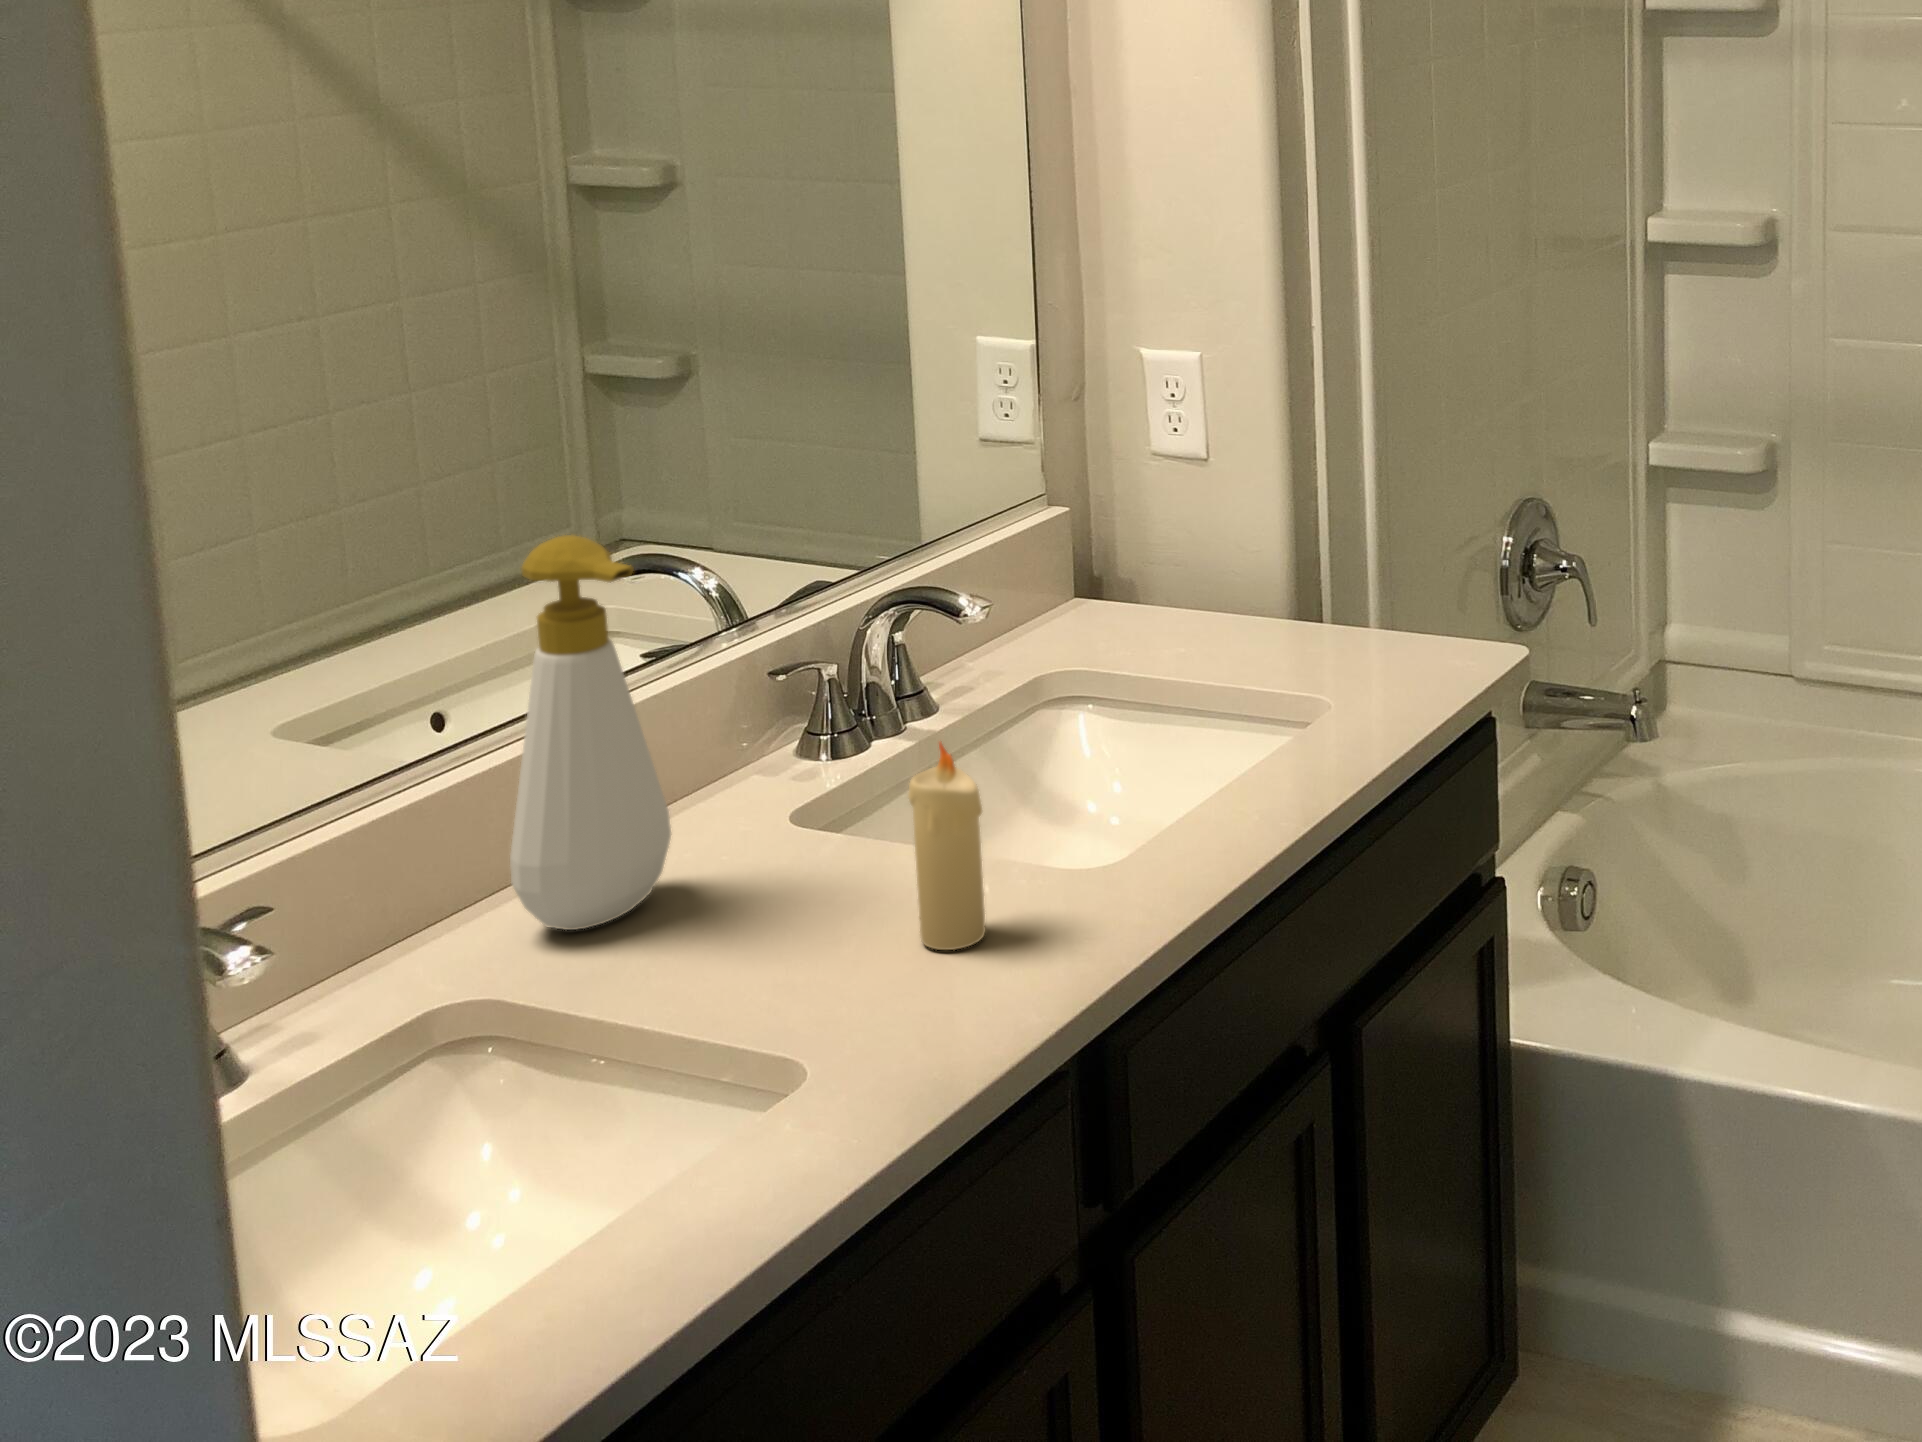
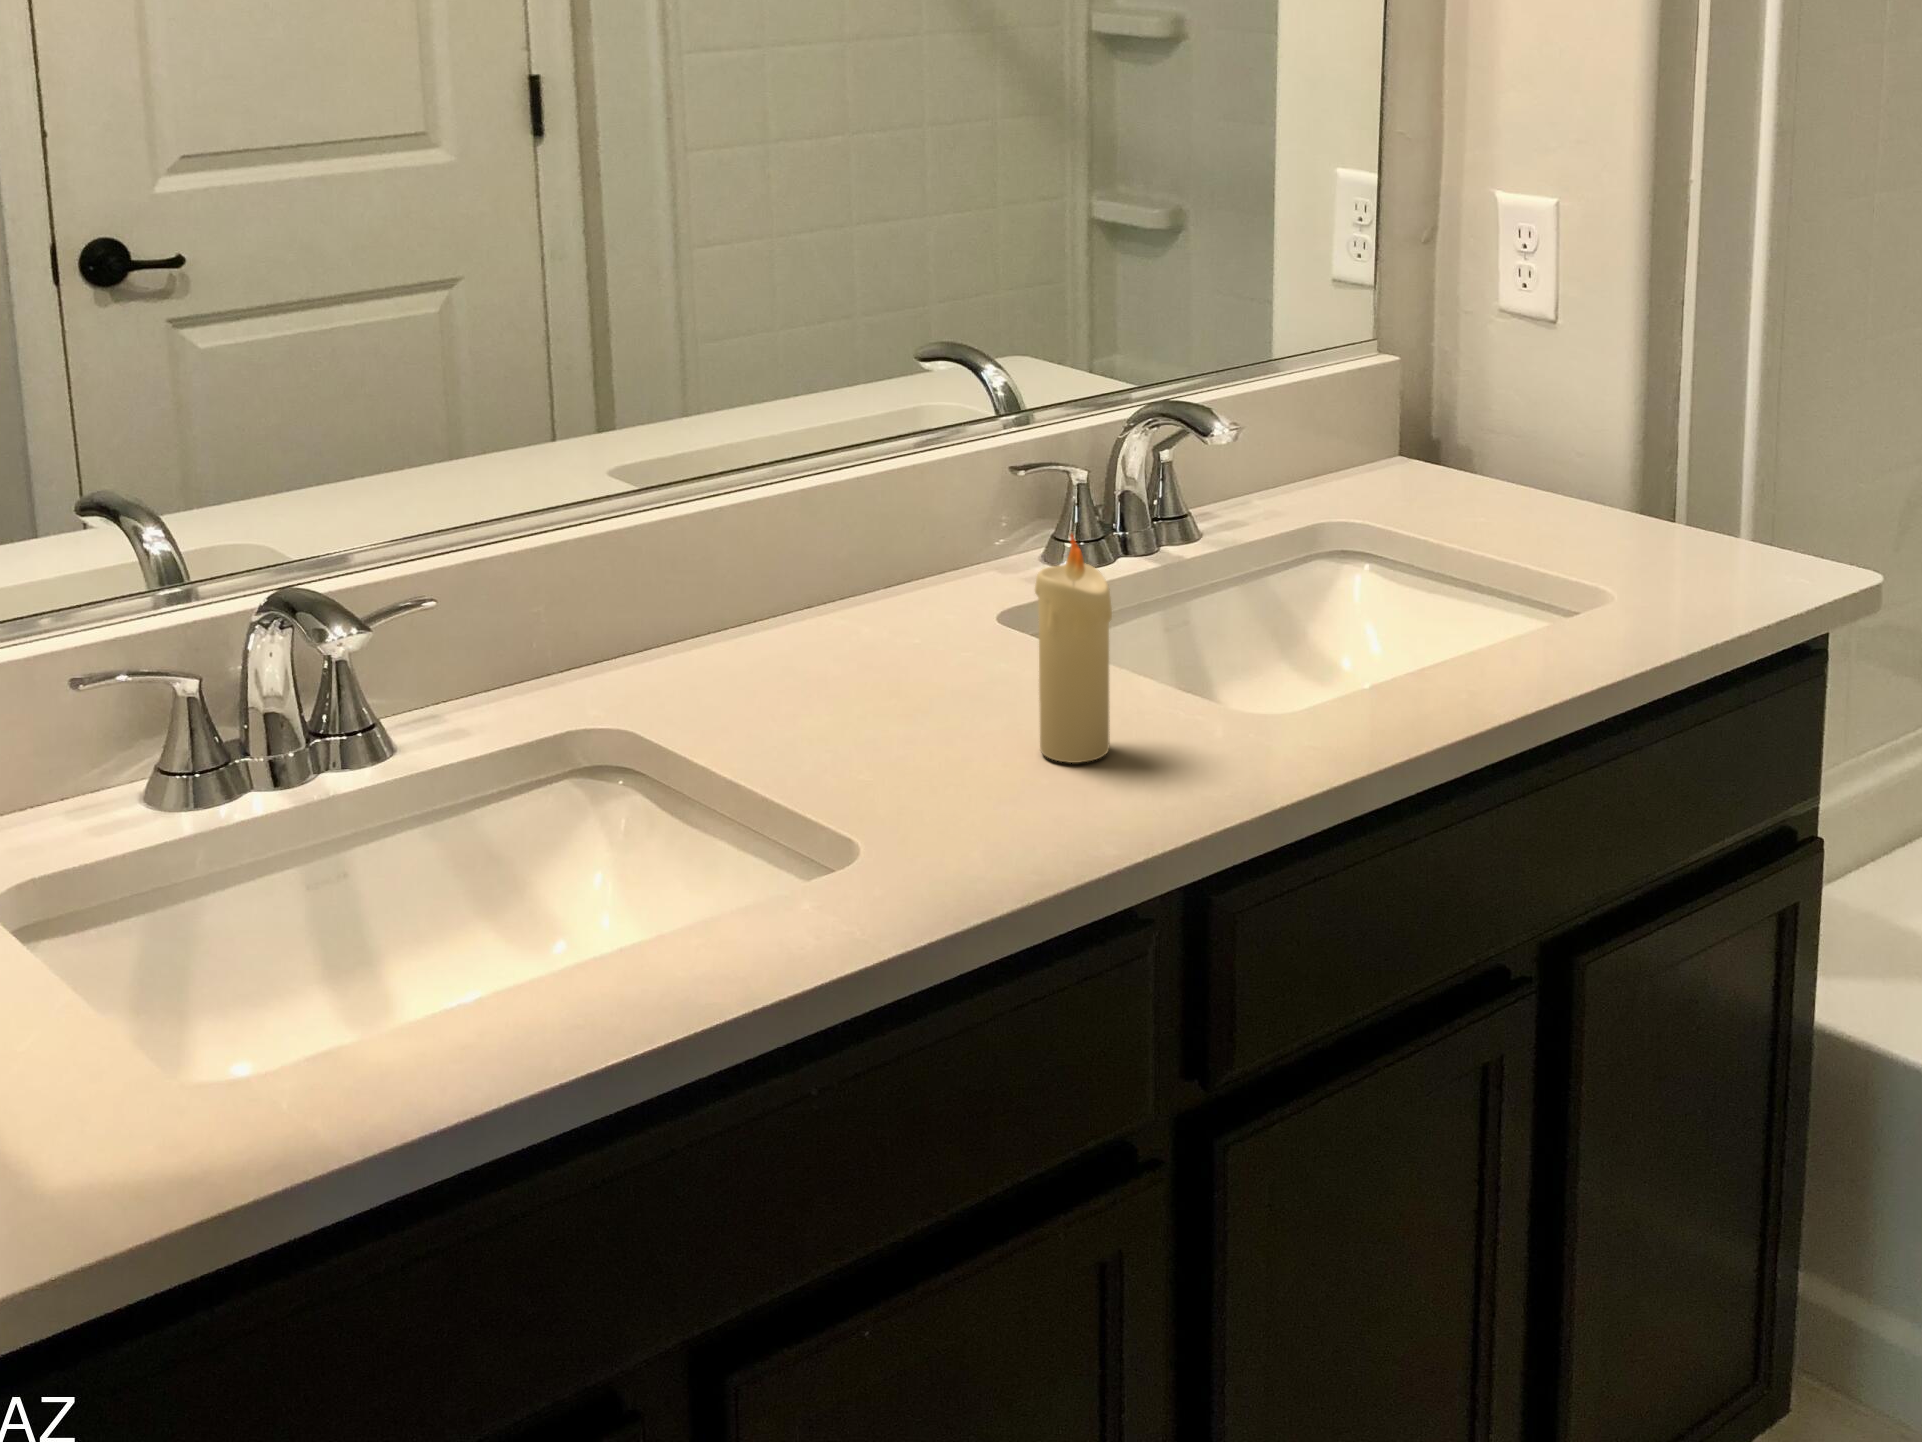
soap bottle: present [510,535,671,930] -> none [678,274,846,679]

